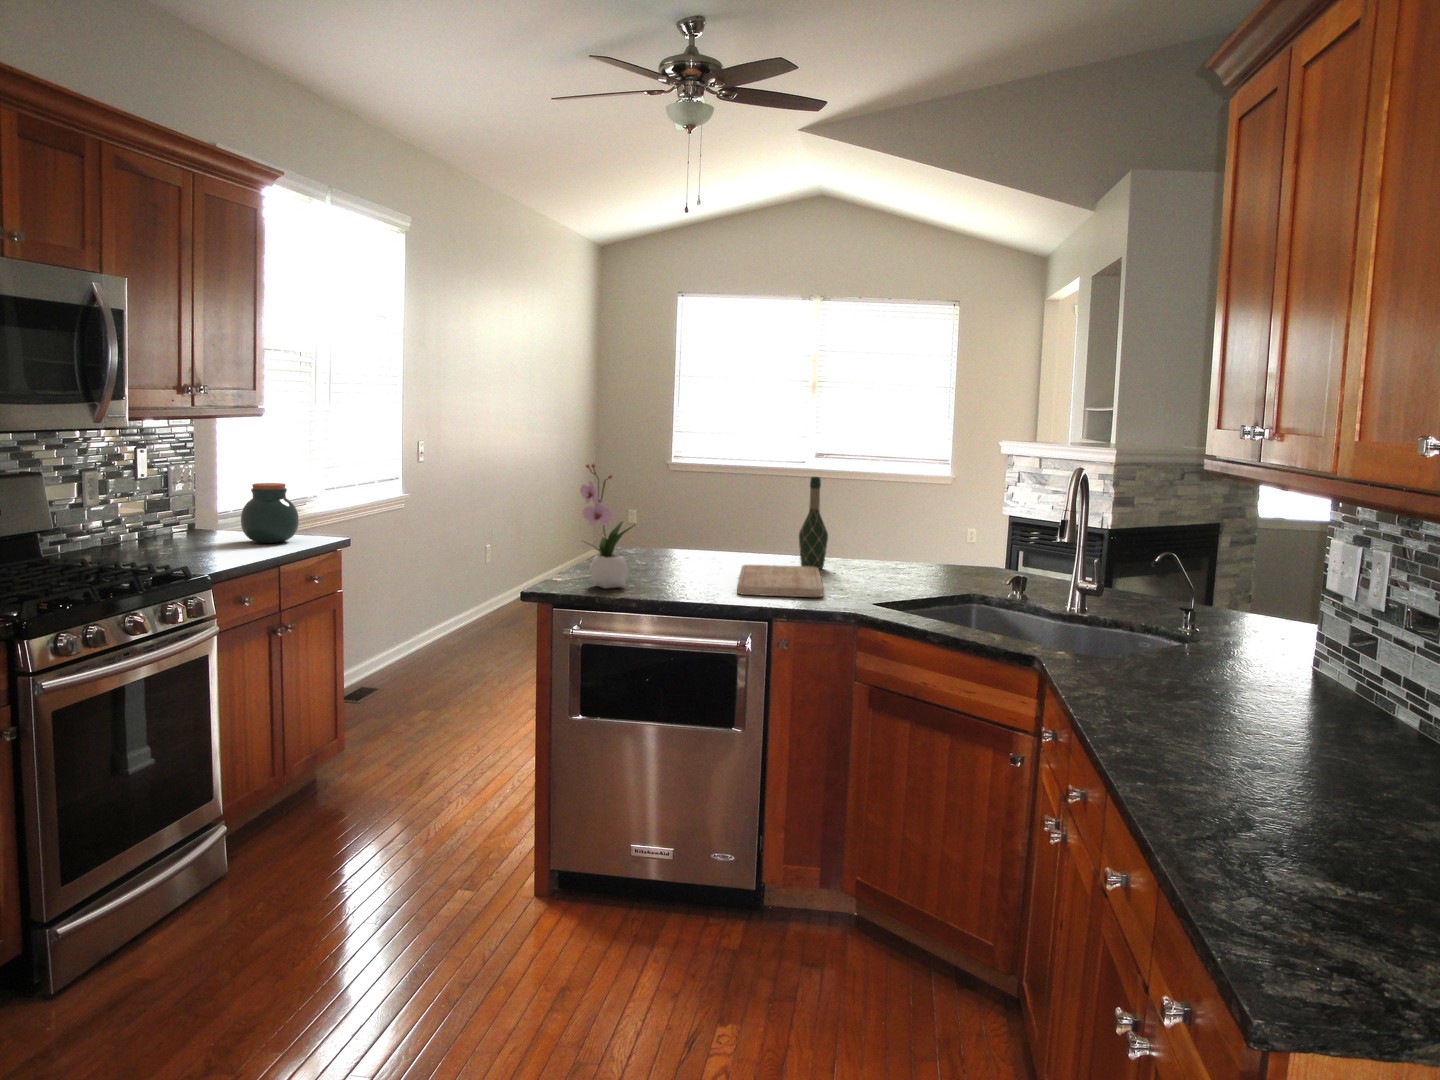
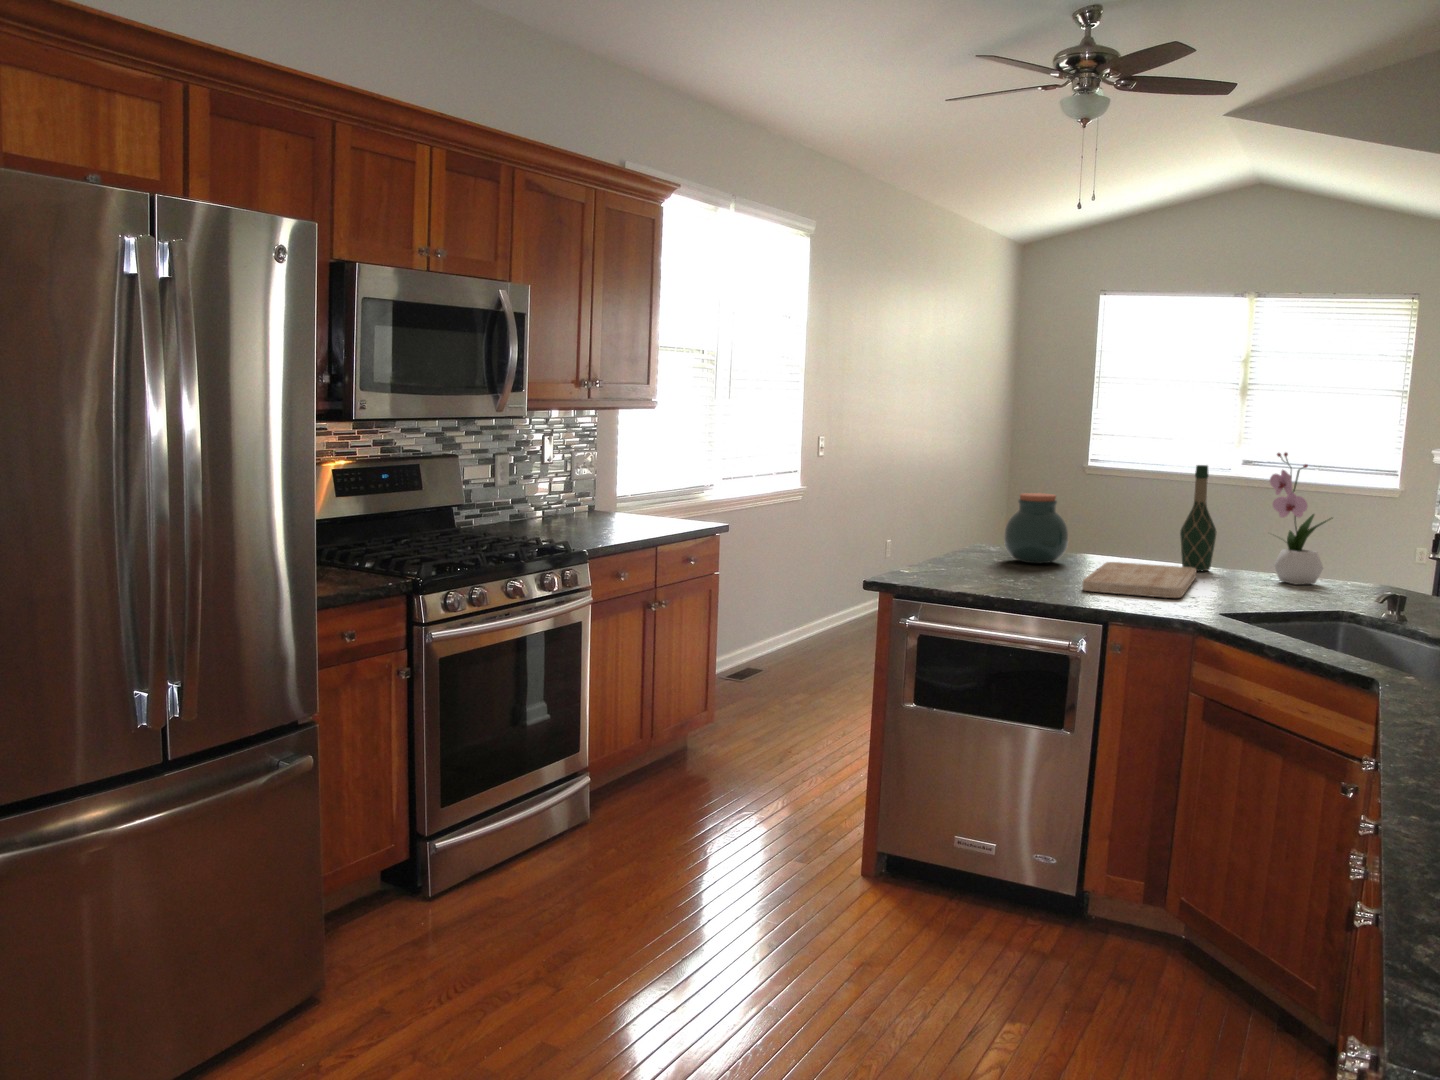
flower arrangement: present [580,464,633,588] -> present [1270,453,1333,584]
jar: present [241,483,299,543] -> present [1004,493,1069,563]

